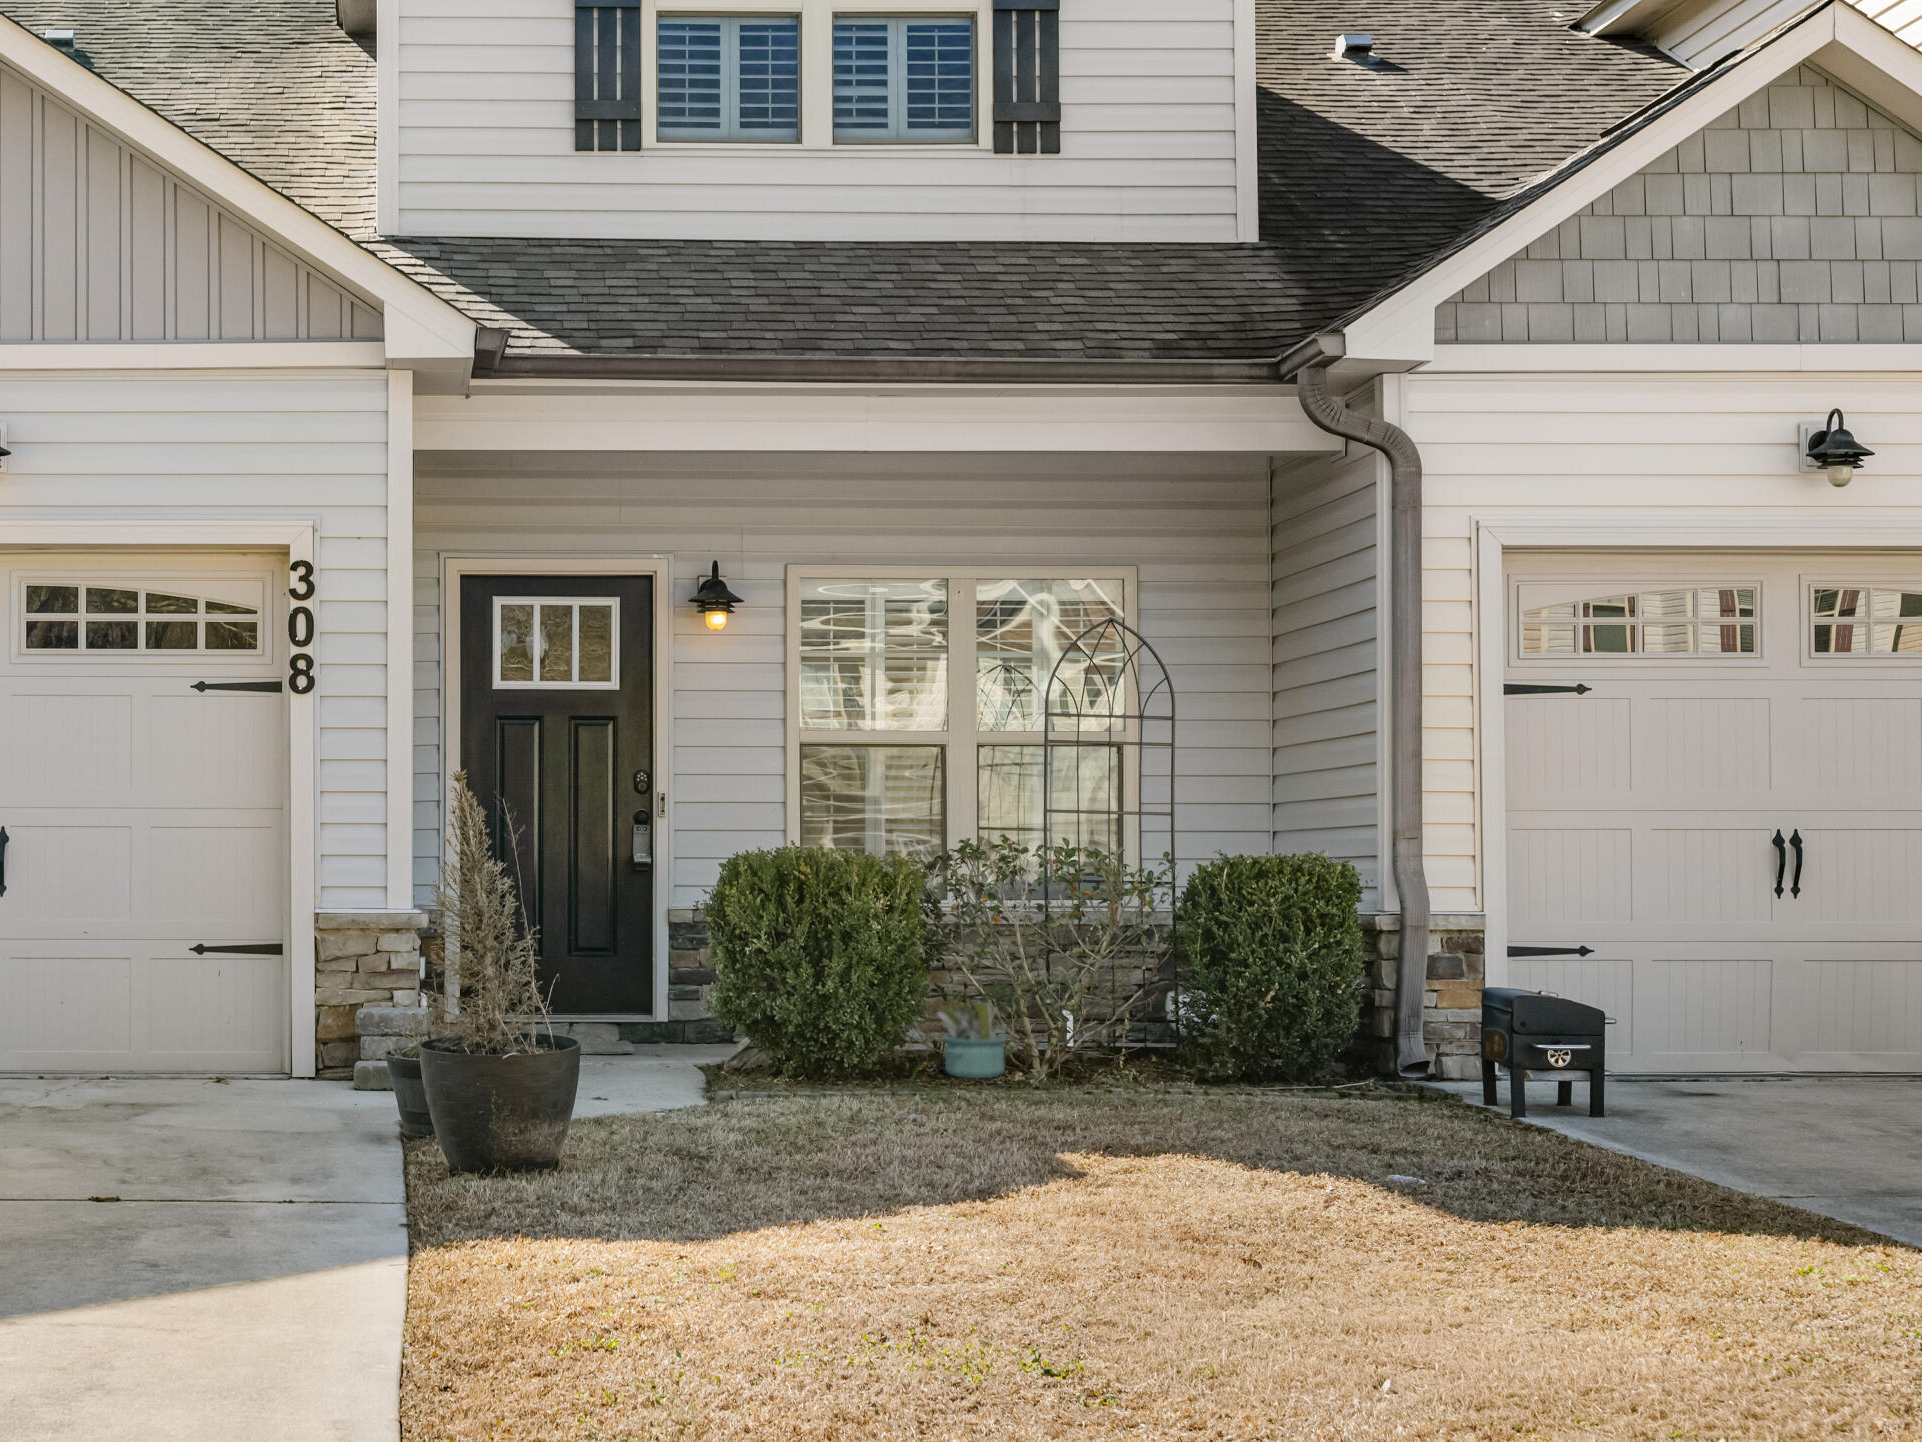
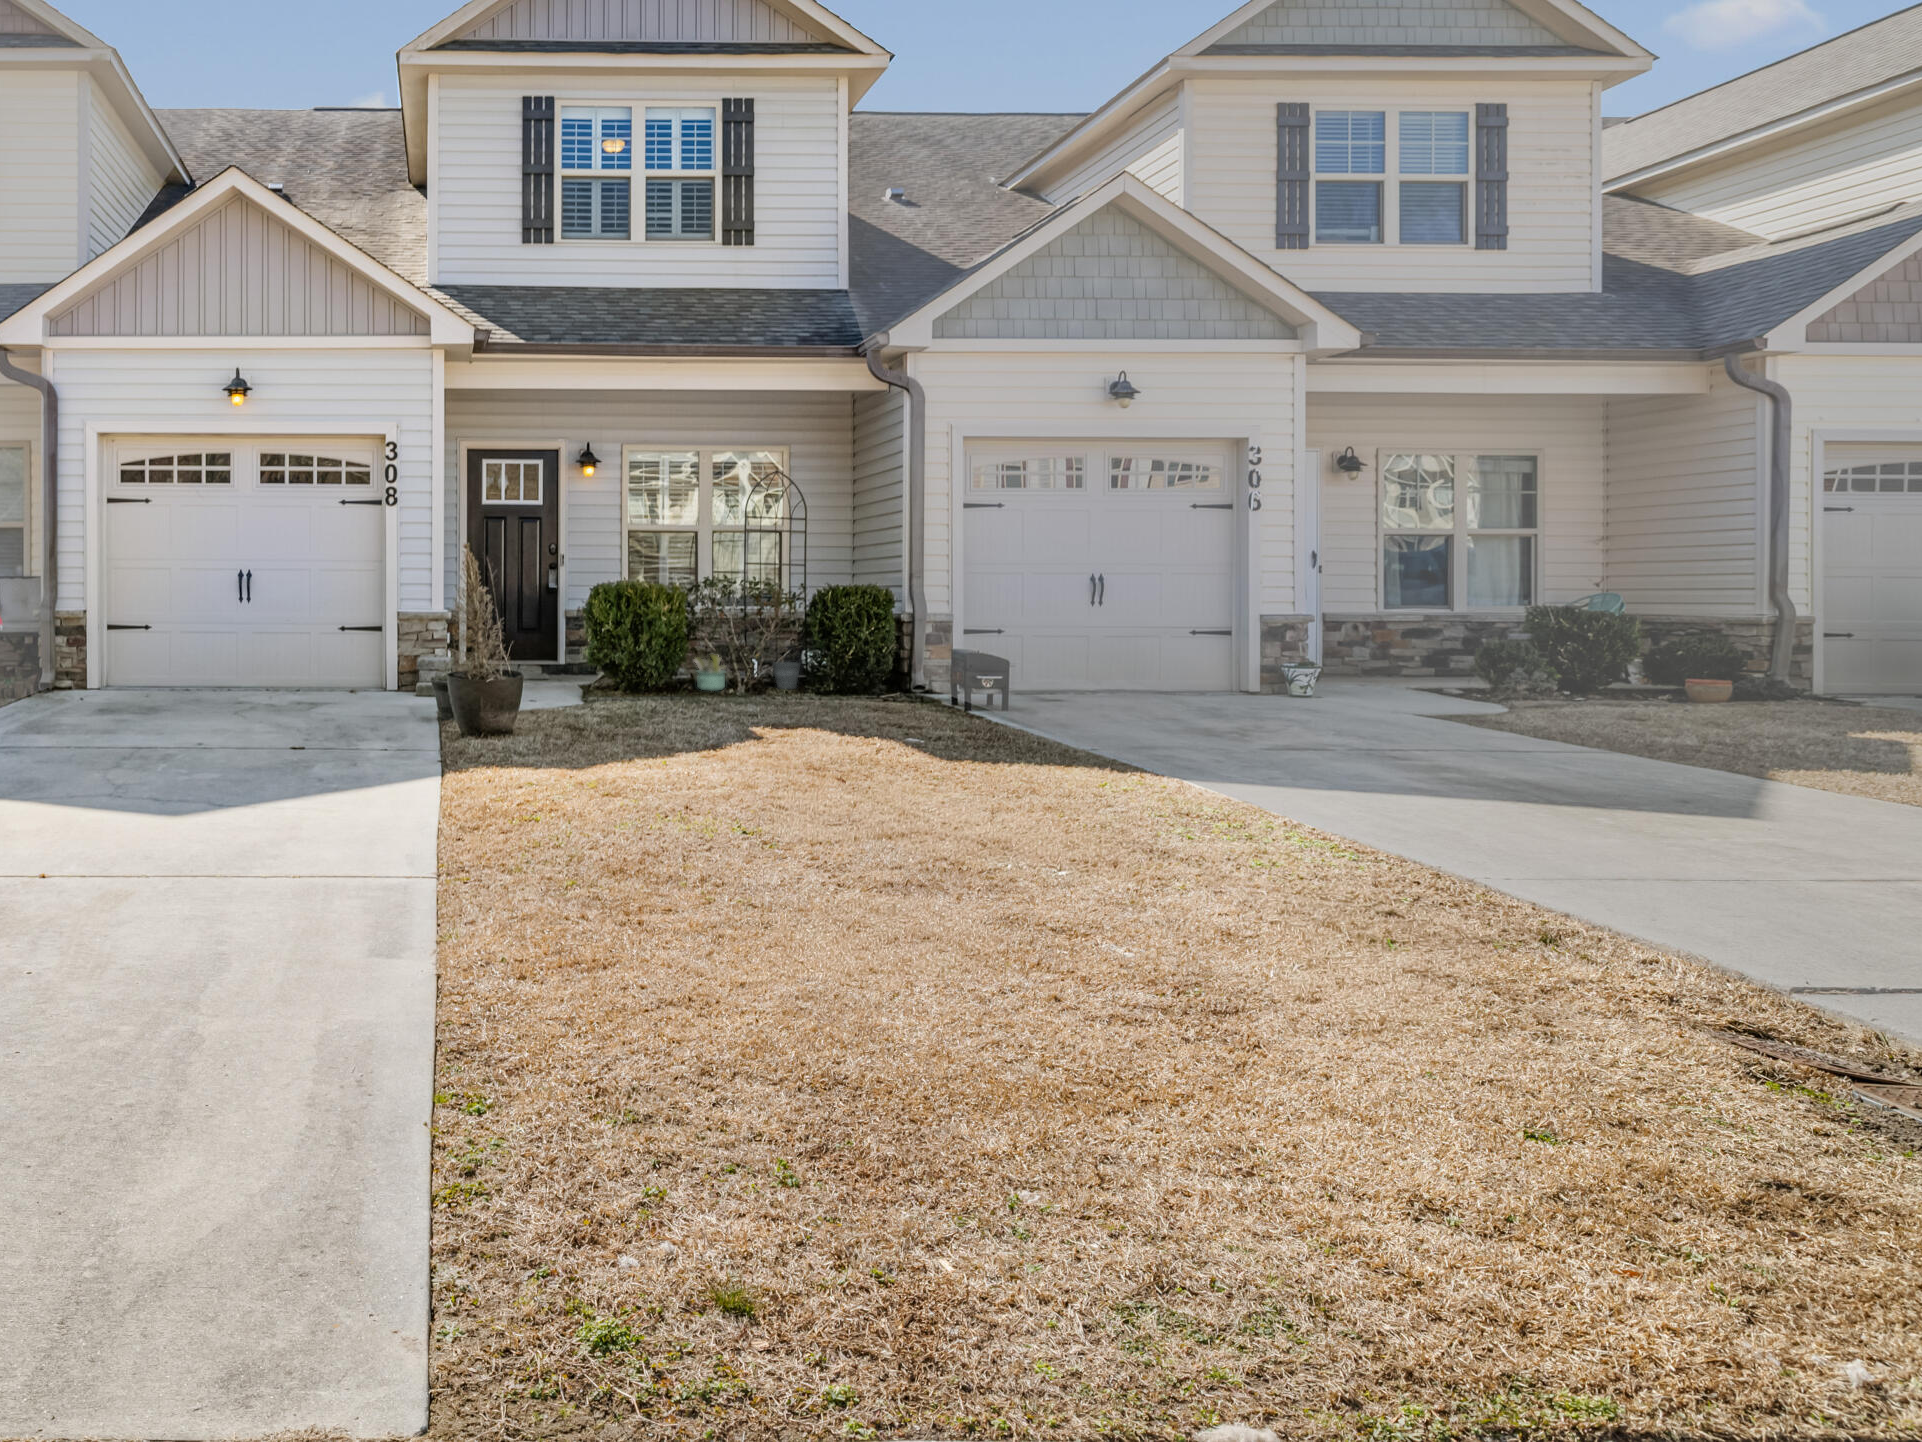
bucket: none [1101,987,1166,1075] -> present [772,661,801,689]

